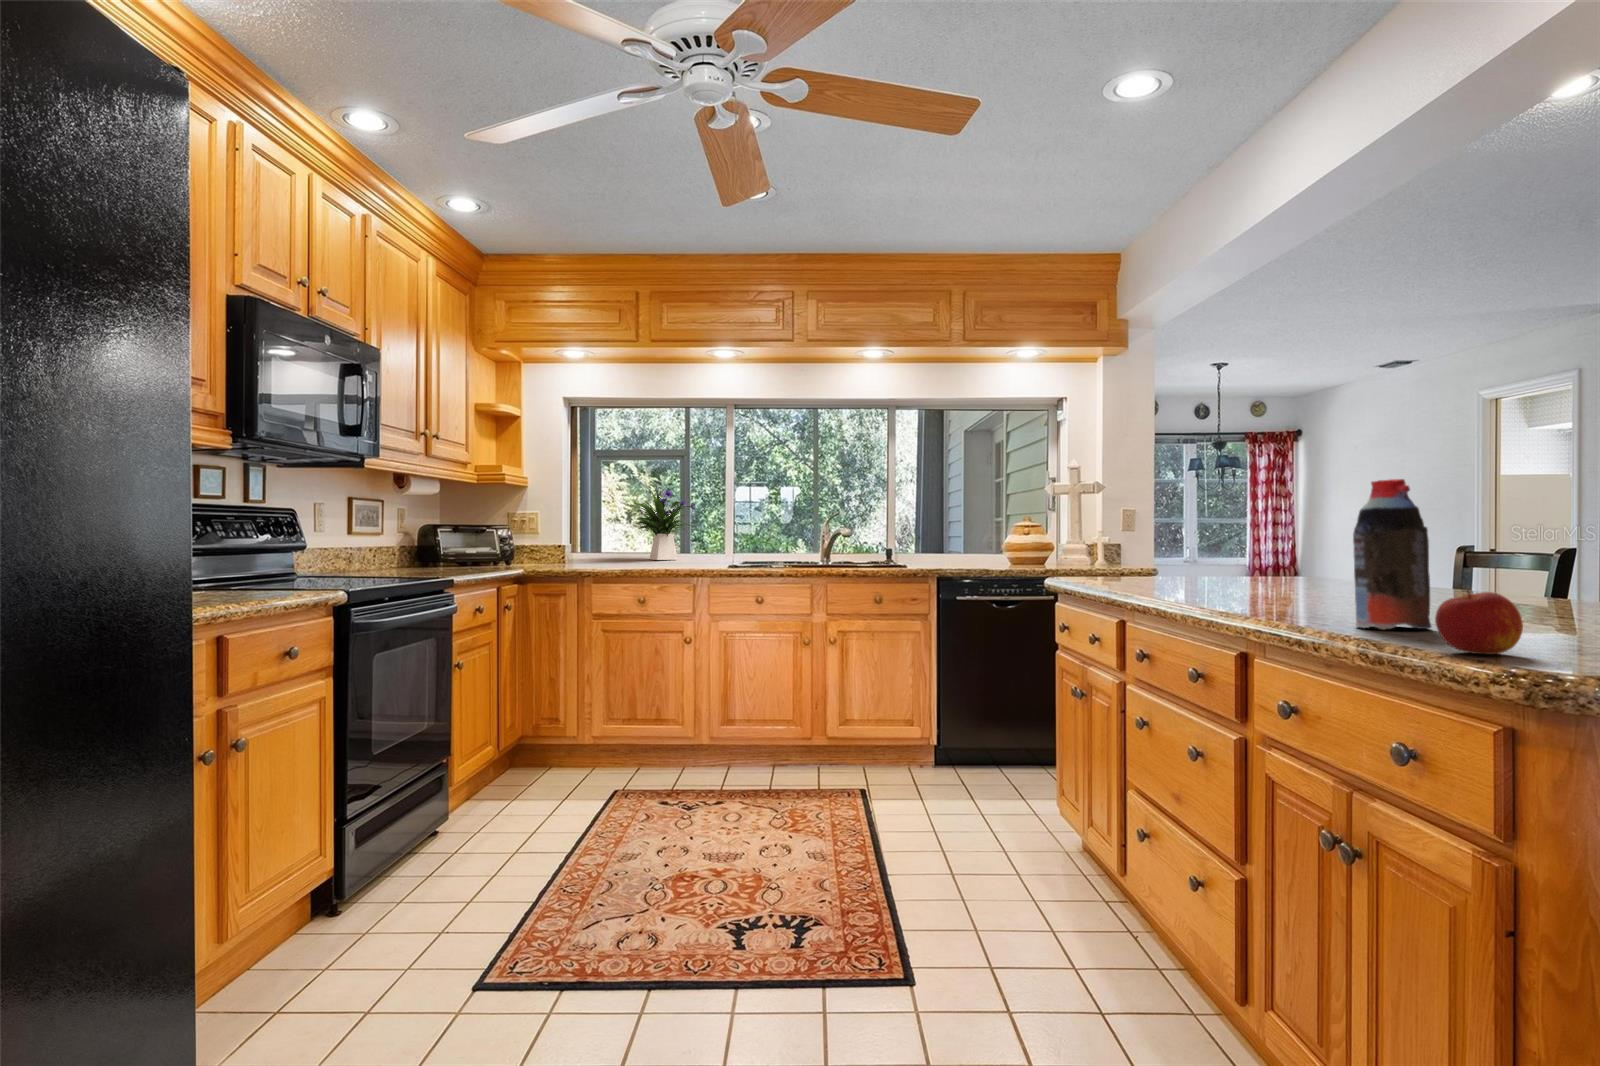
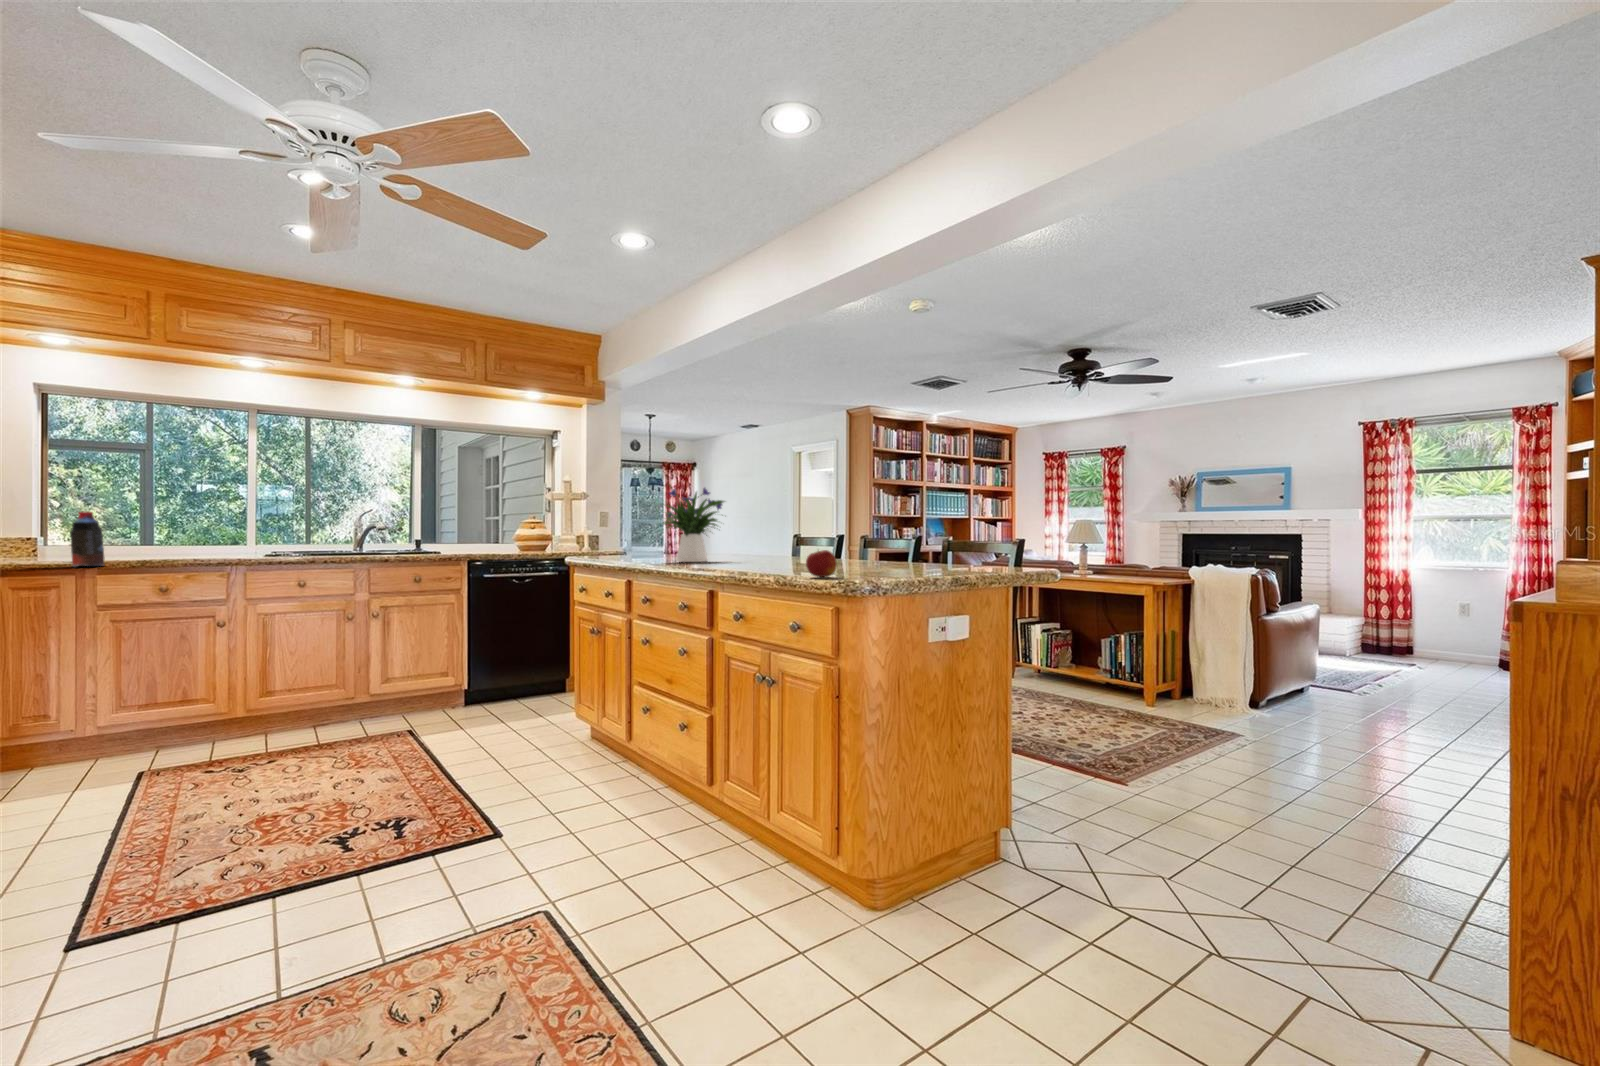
bottle: present [1353,479,1431,629] -> present [70,512,104,566]
flower arrangement: present [634,489,695,560] -> present [663,488,724,562]

